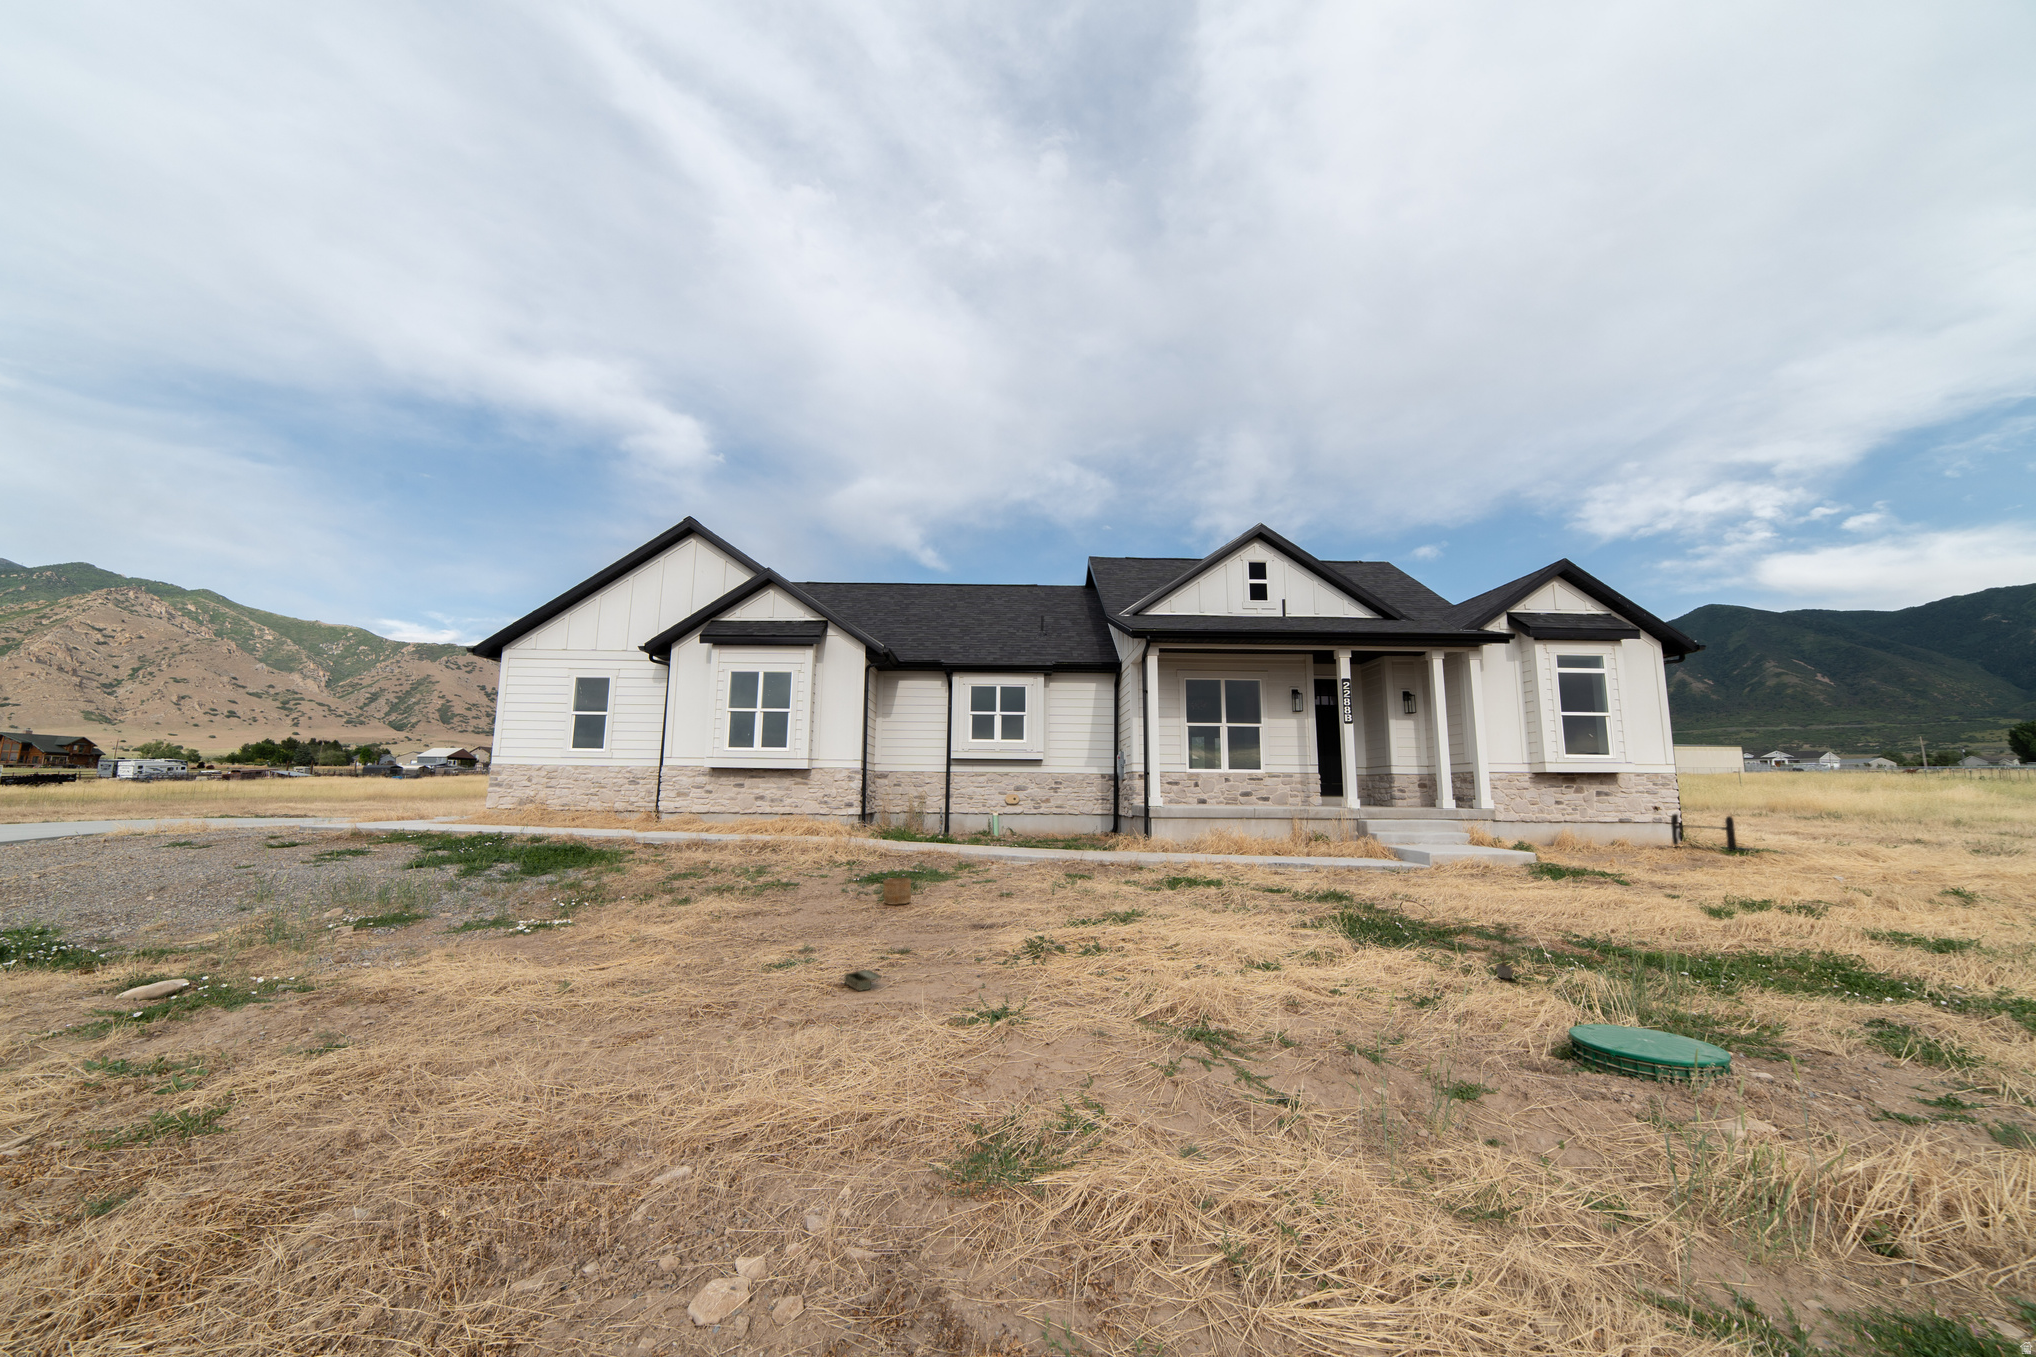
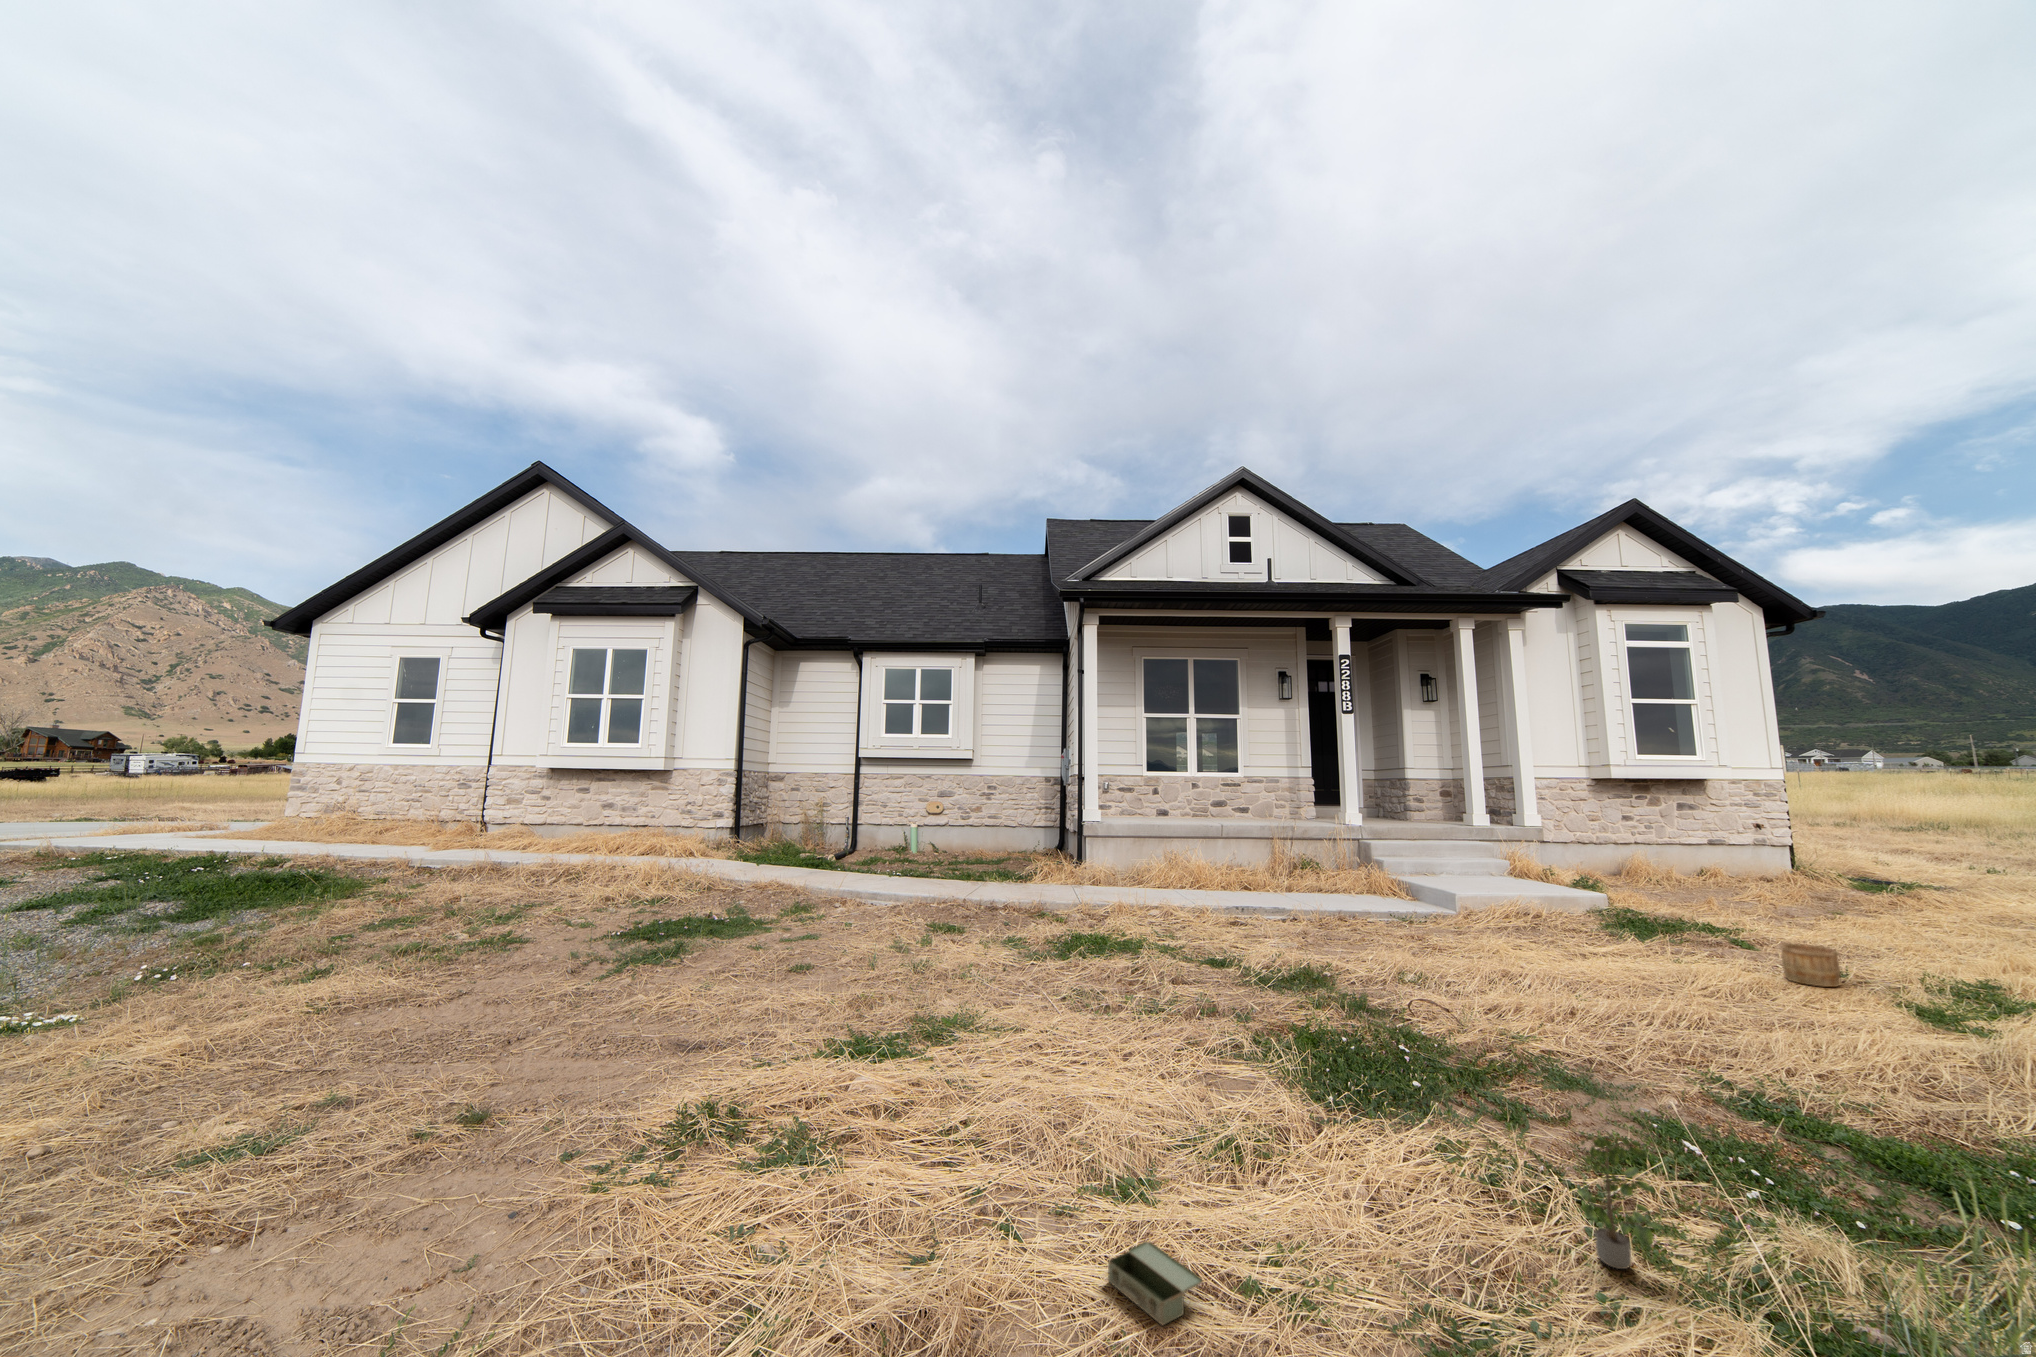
bench: present [1671,814,1736,851] -> none [1778,833,1868,885]
wooden bucket: present [883,878,911,905] -> present [1780,944,1841,987]
toolbox: present [844,970,881,991] -> present [1108,1242,1203,1325]

